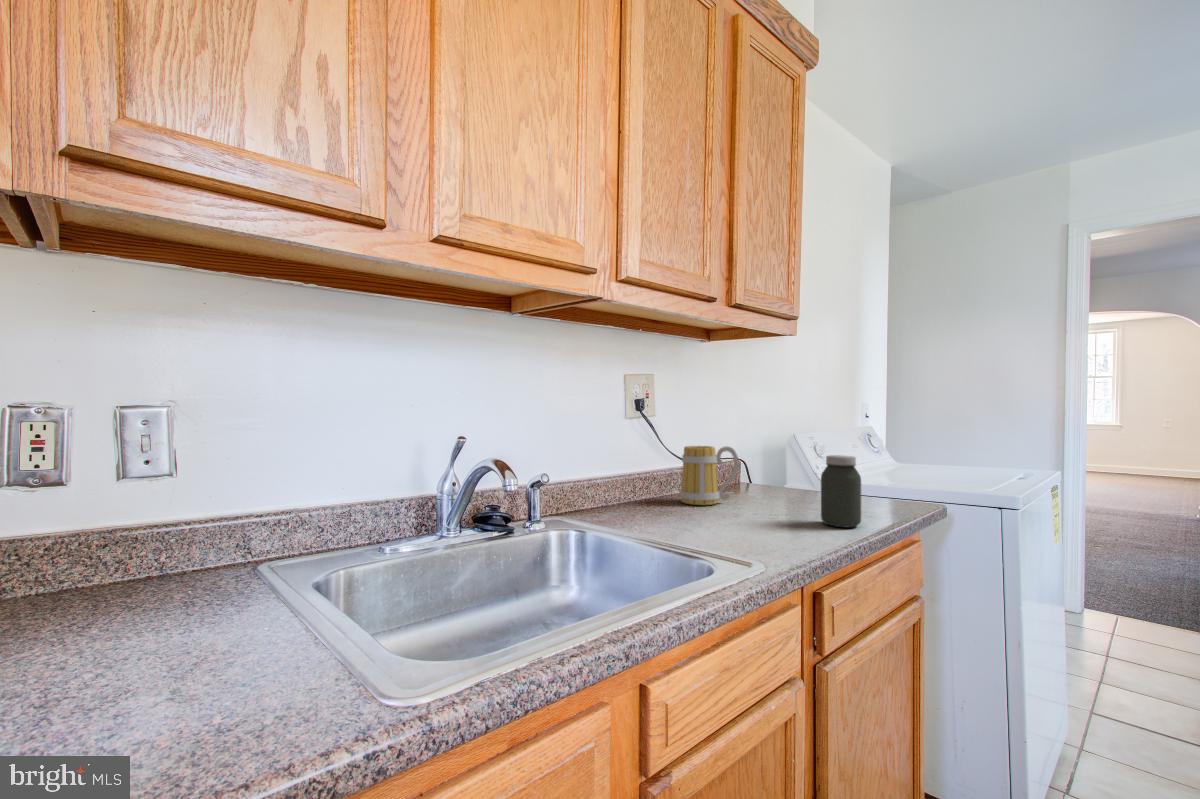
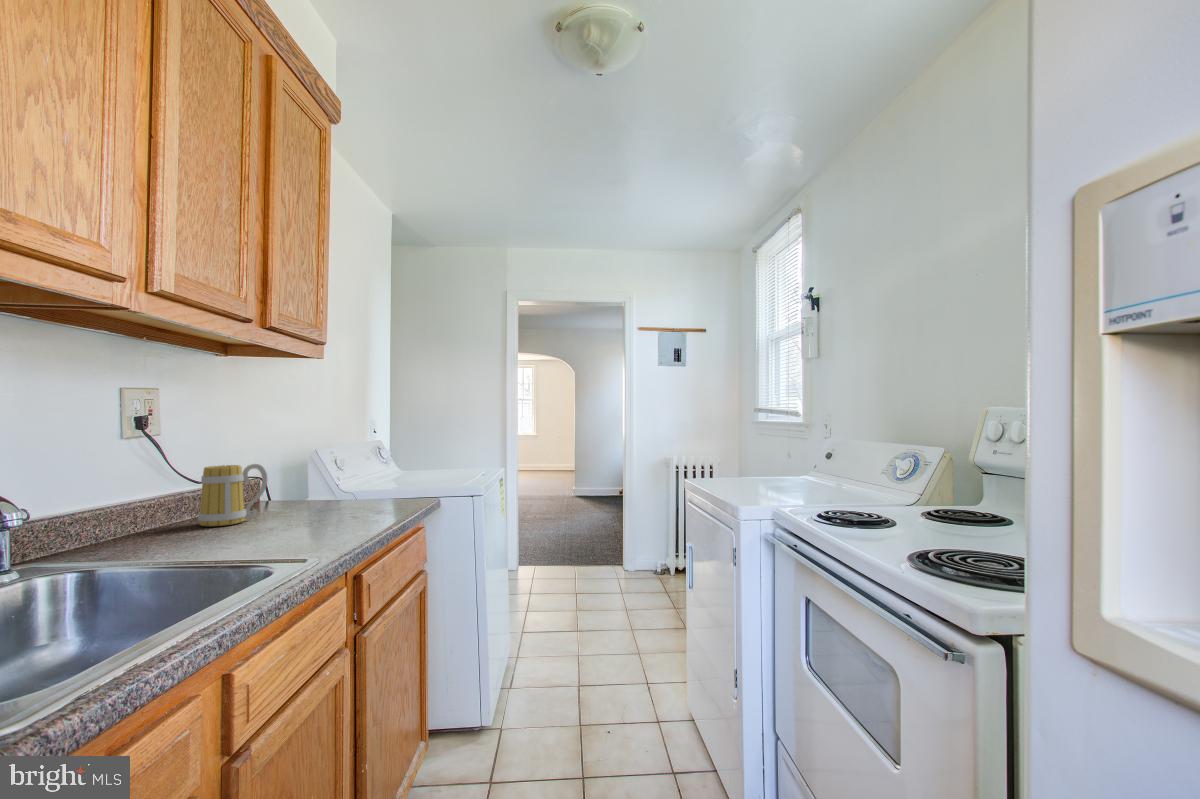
jar: present [821,455,861,527] -> none [353,463,386,521]

